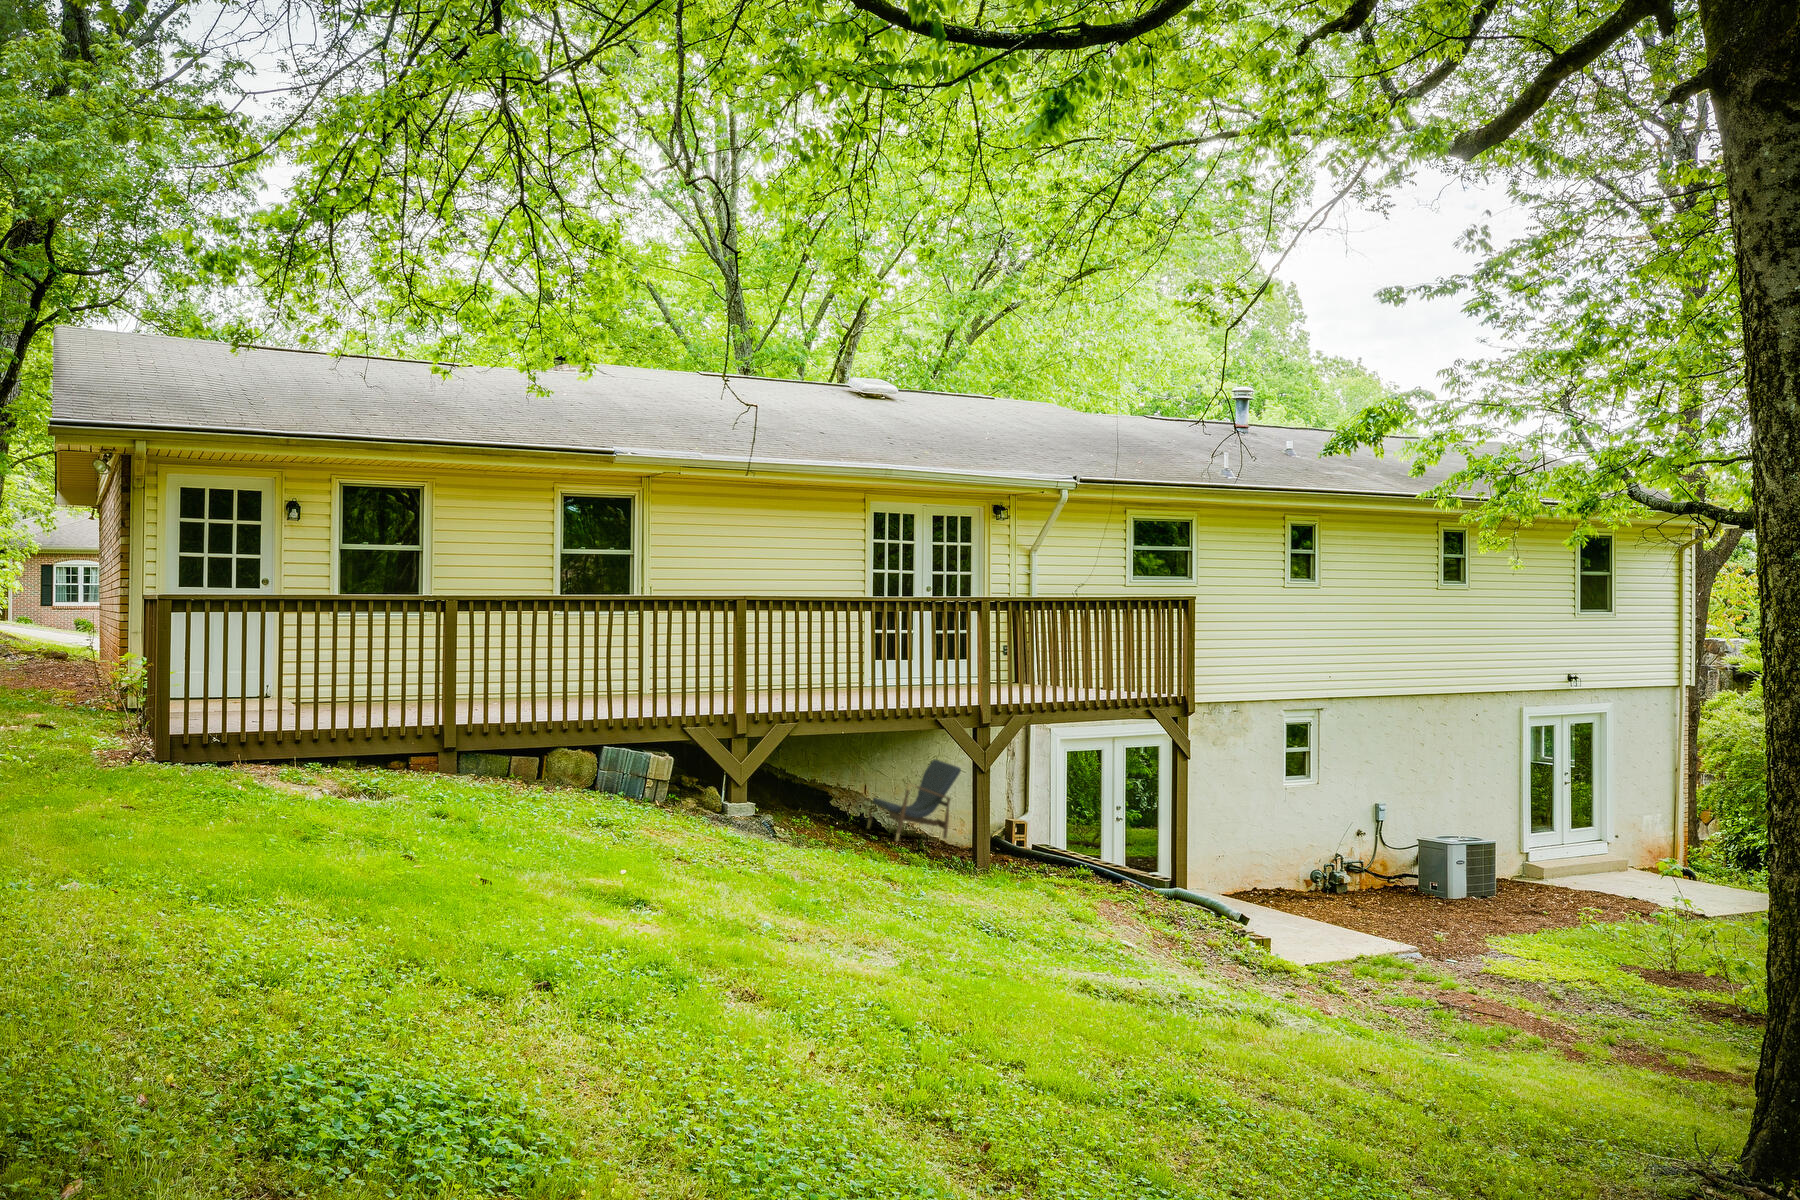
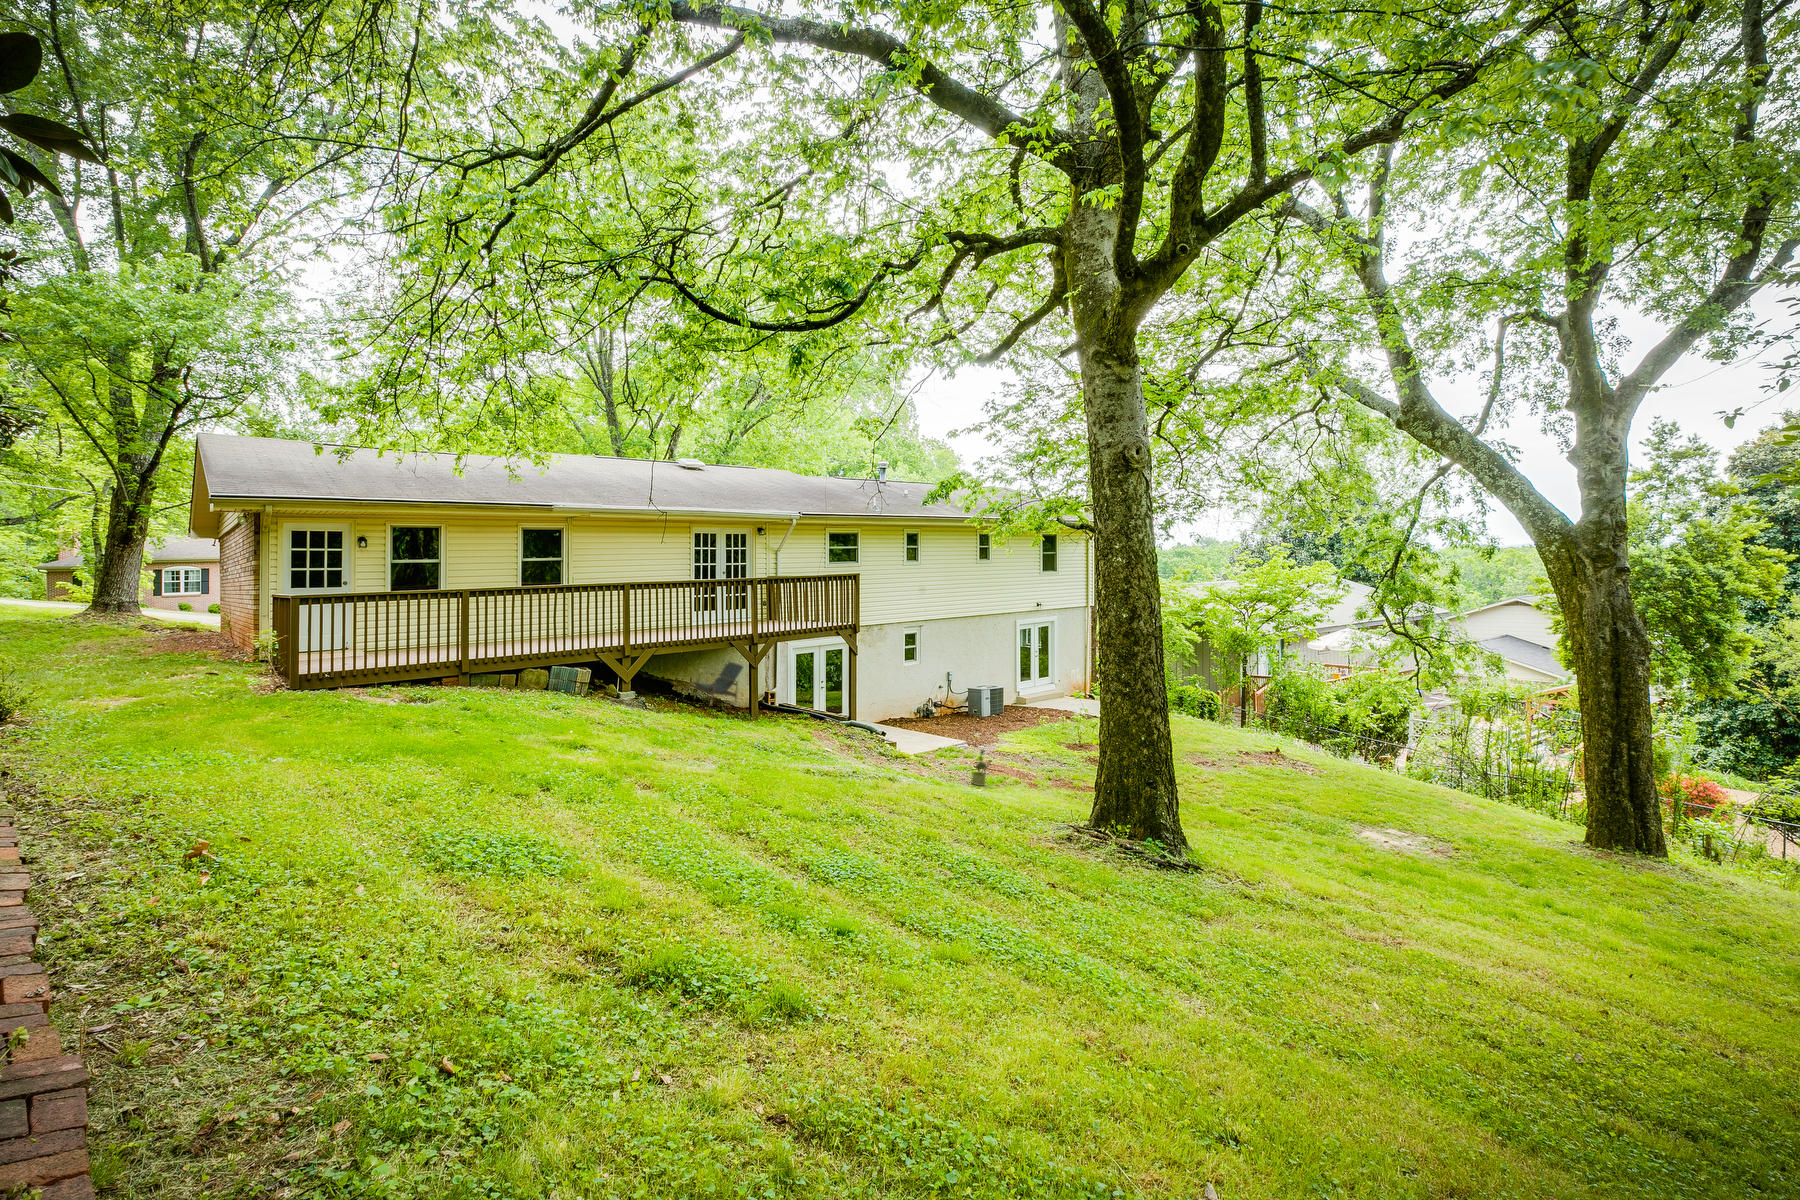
potted plant: none [1461,971,1515,1058] -> present [971,750,990,786]

